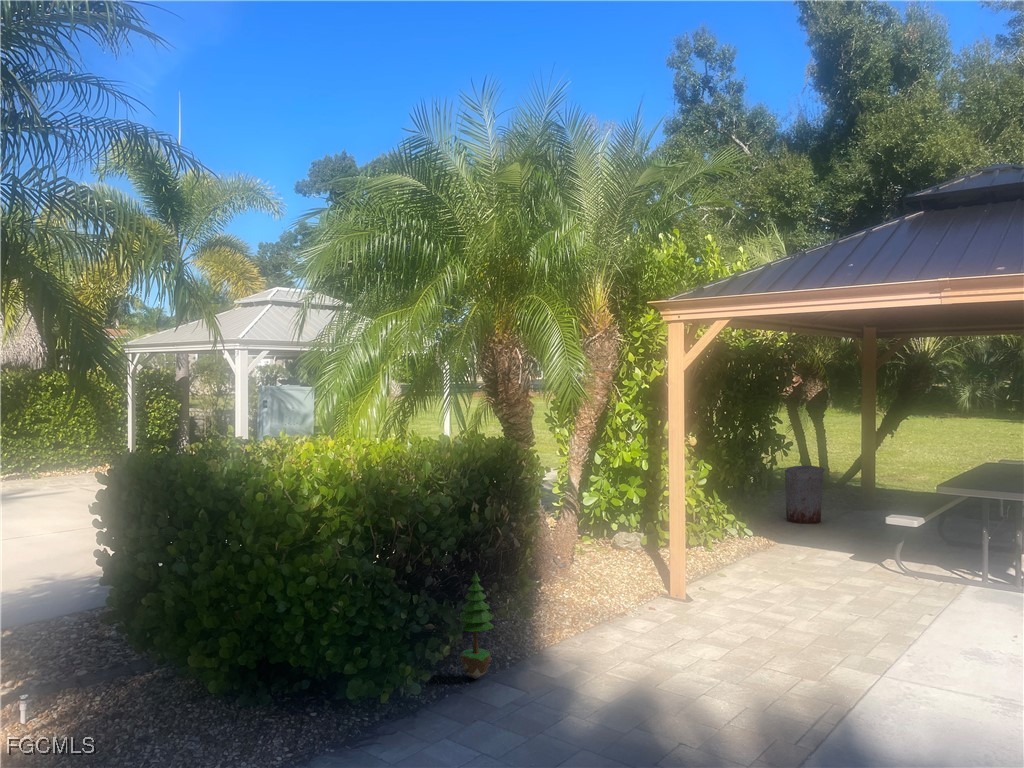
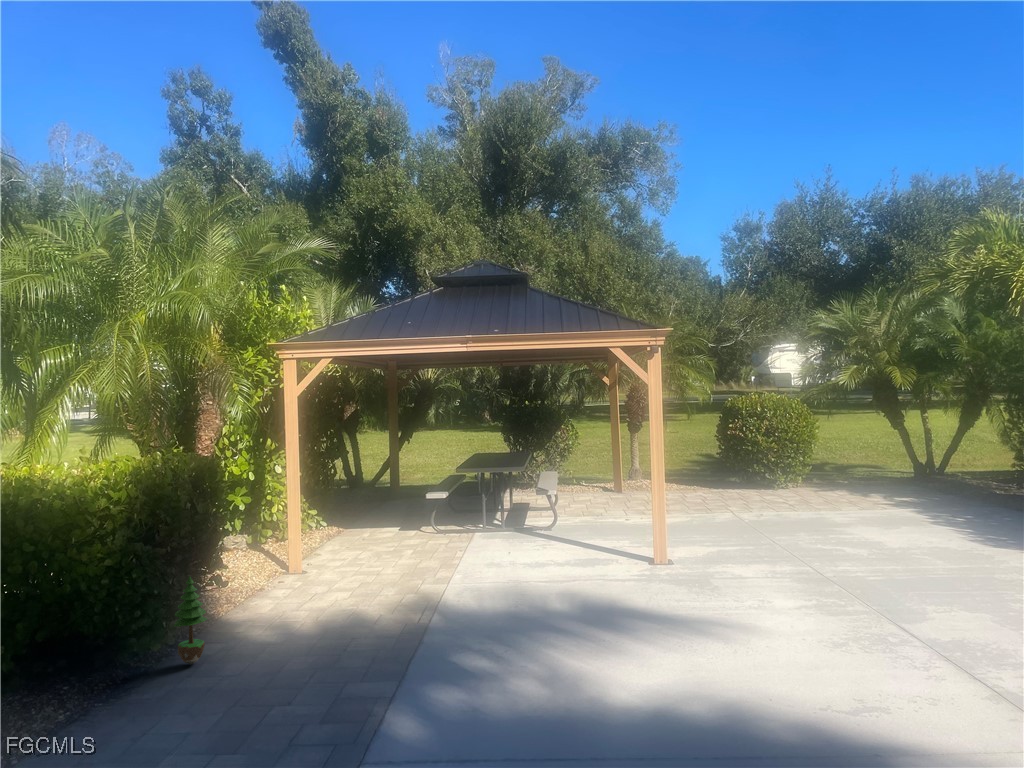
trash can: present [785,466,825,524] -> none [335,464,364,509]

